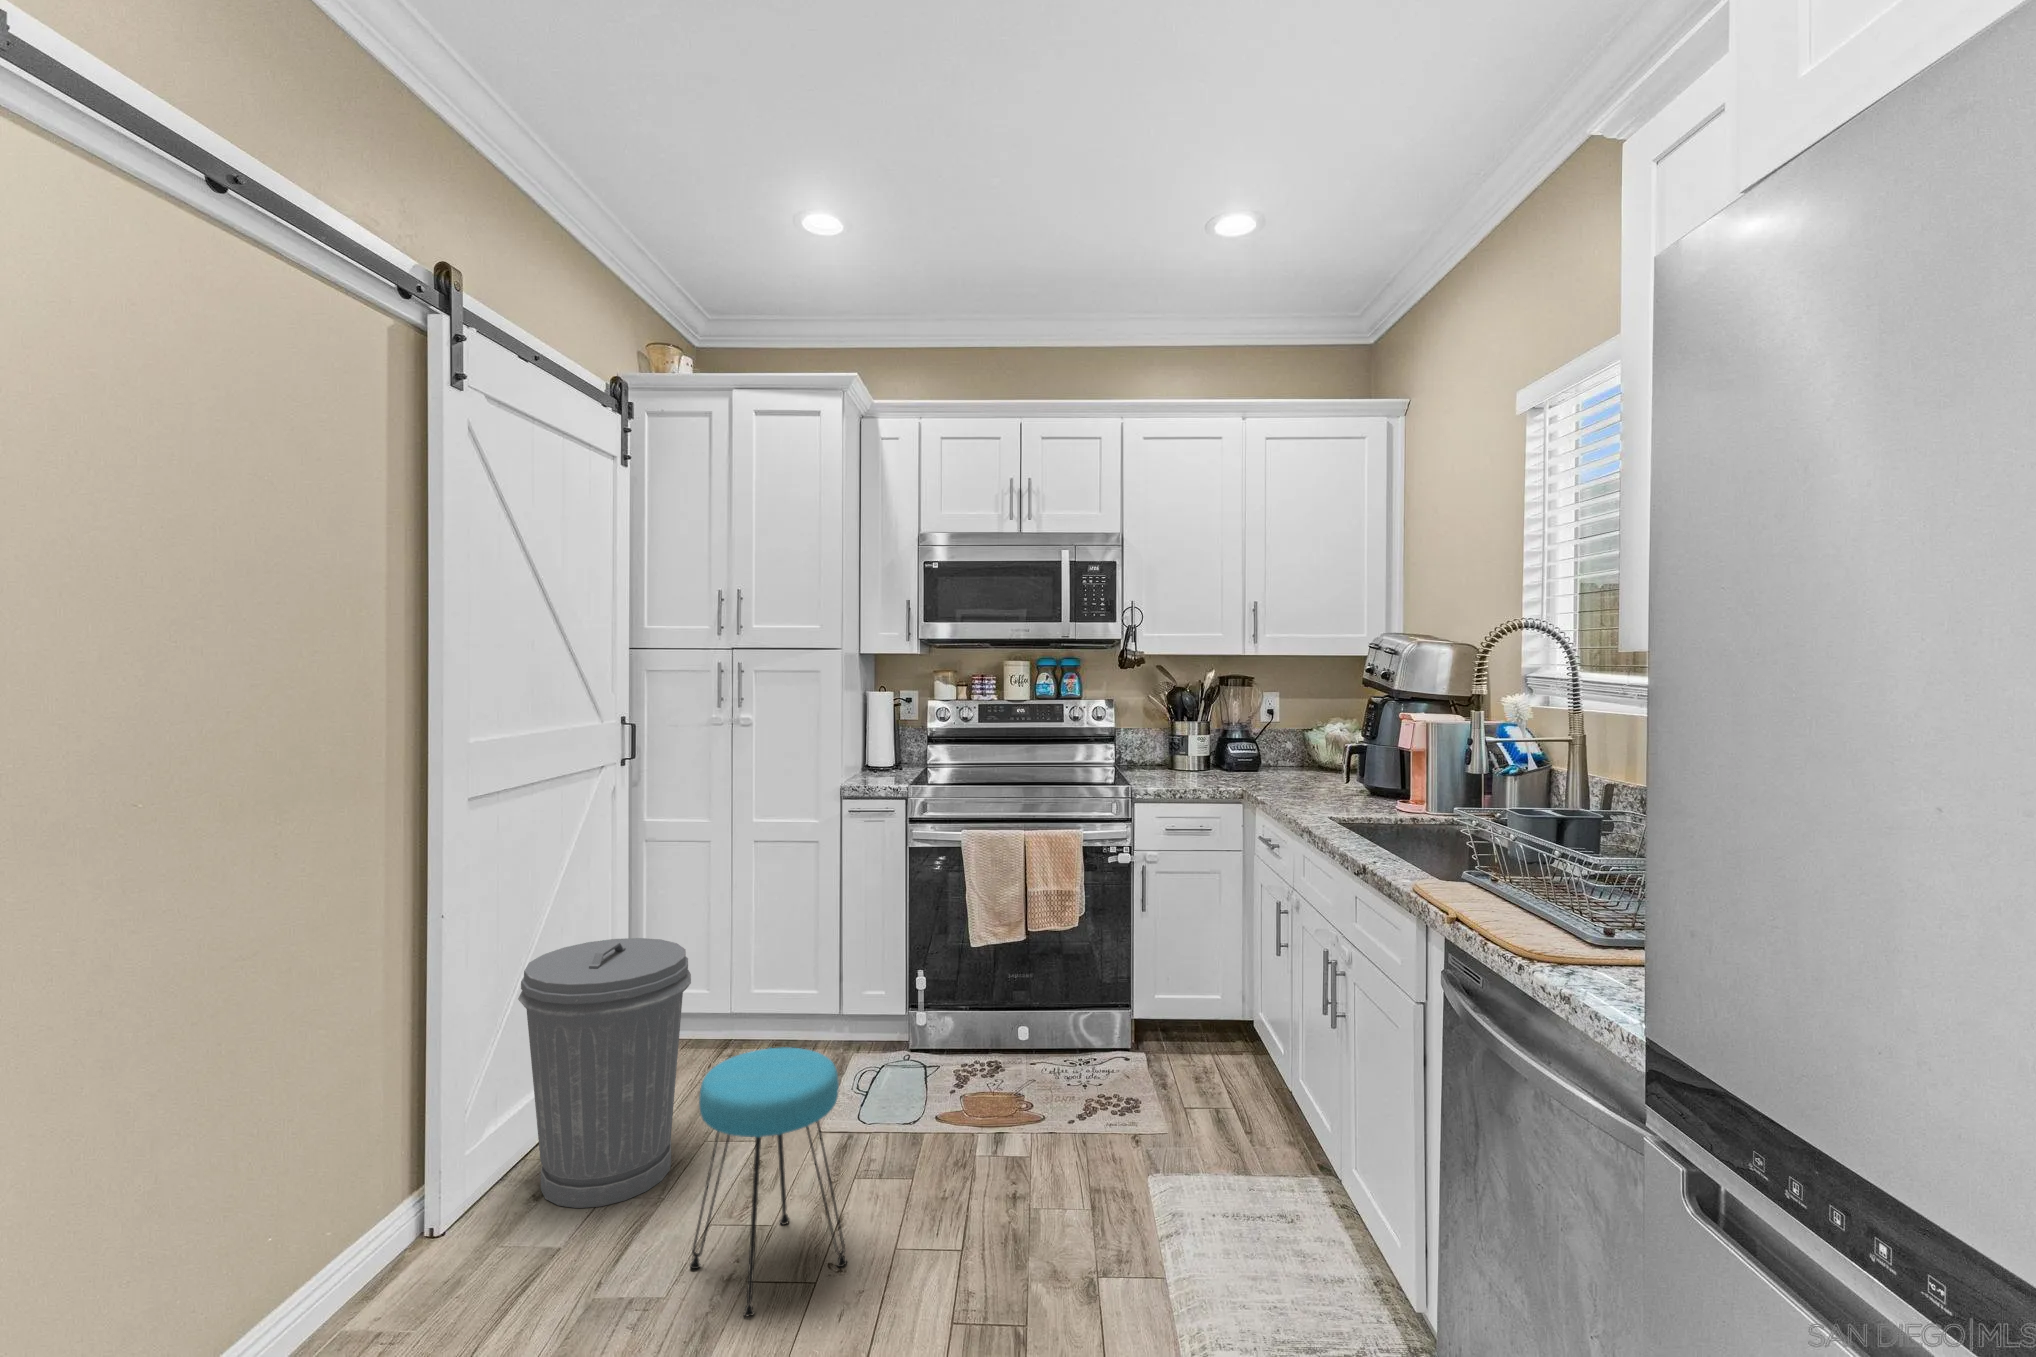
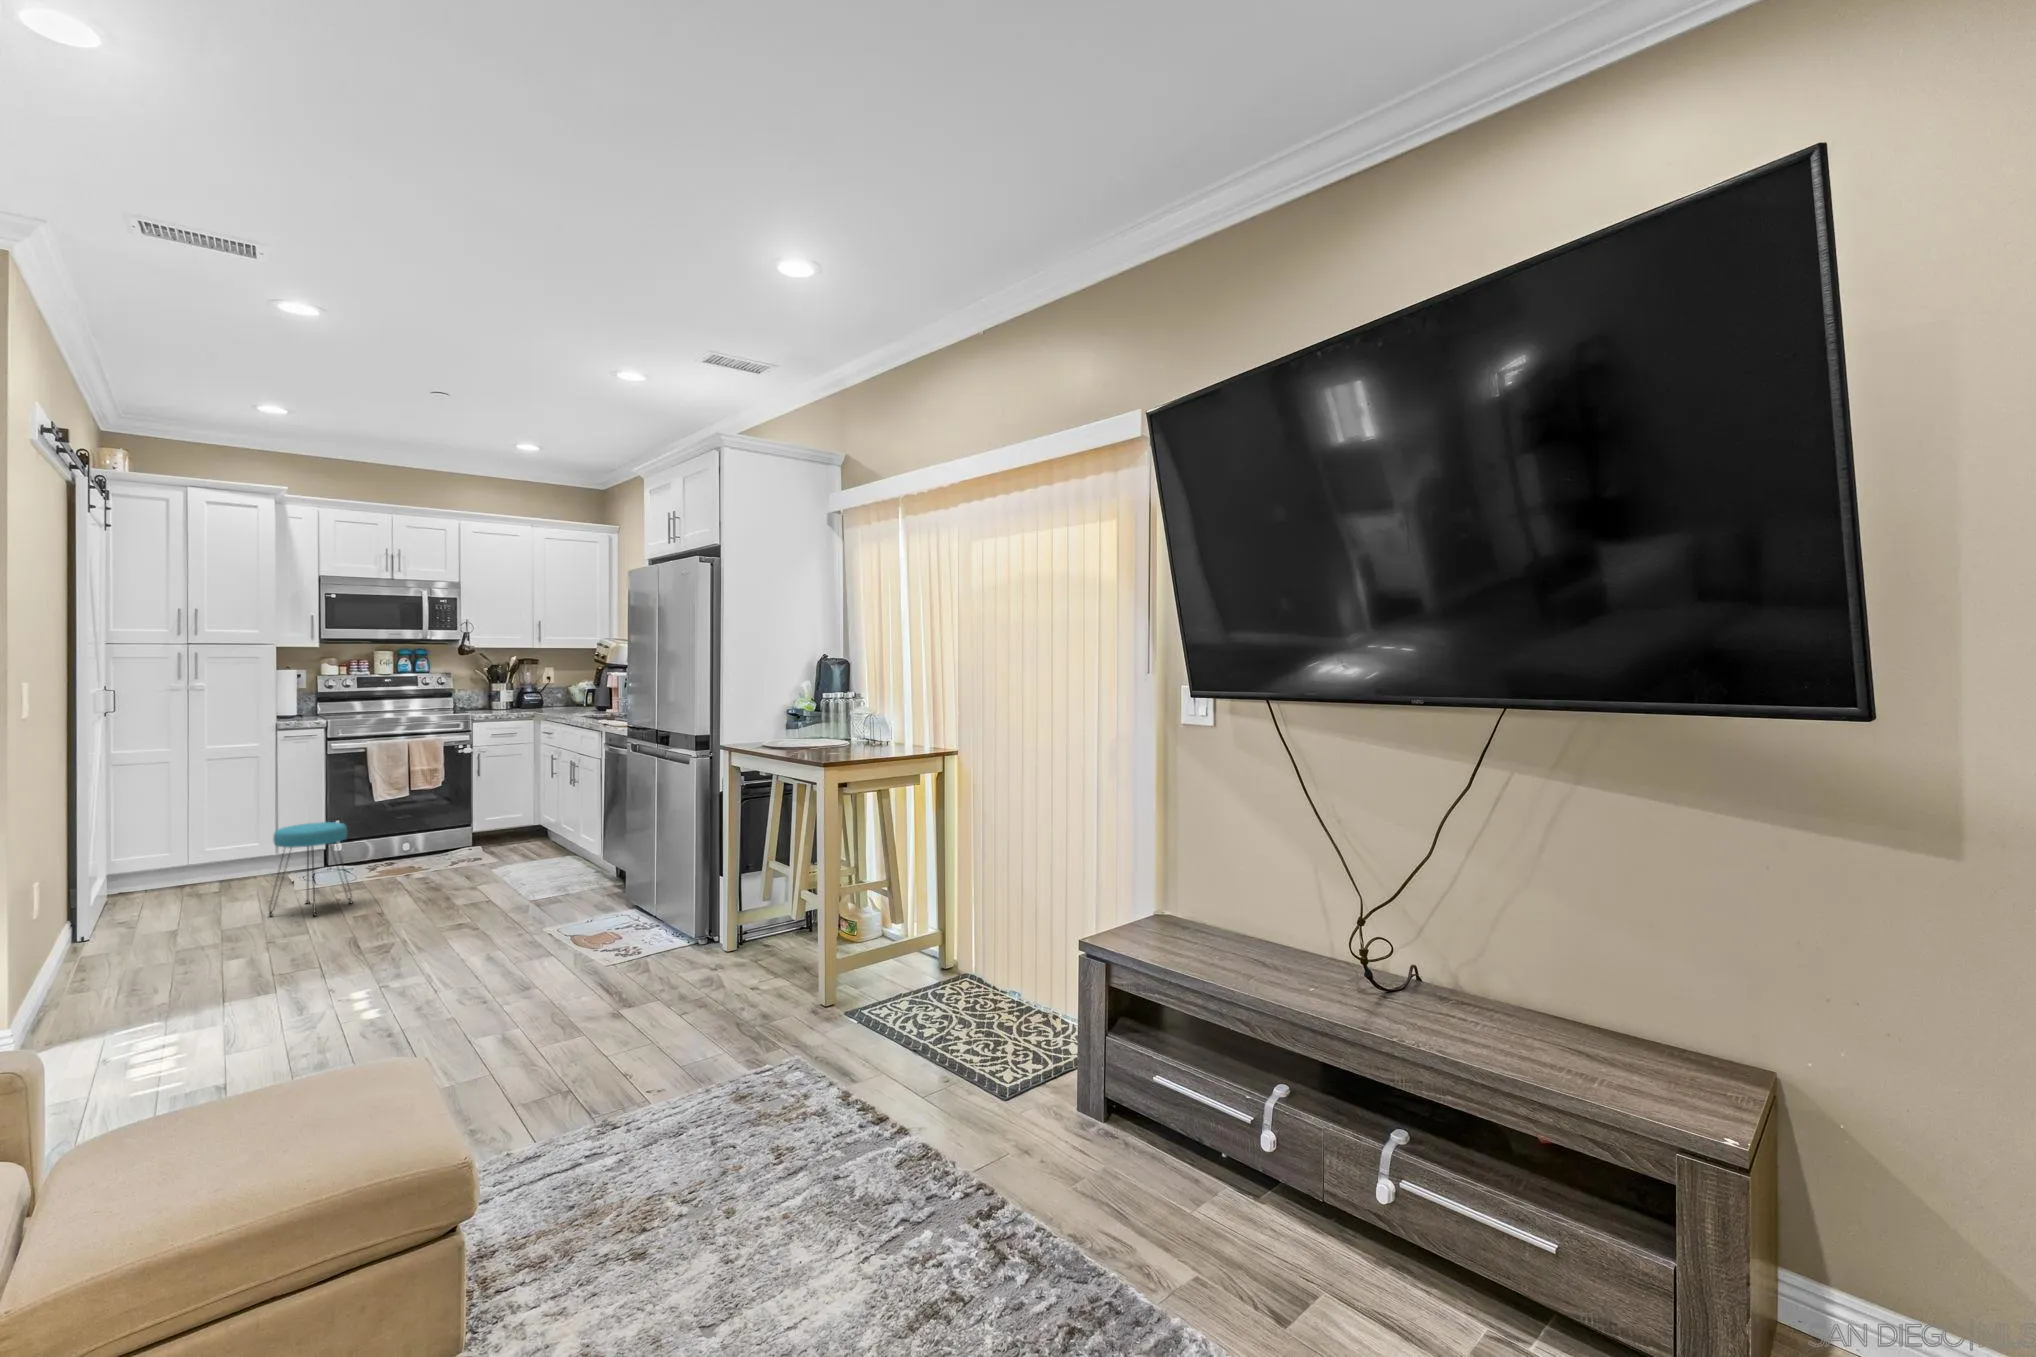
trash can: present [518,938,691,1208] -> none [112,797,227,924]

